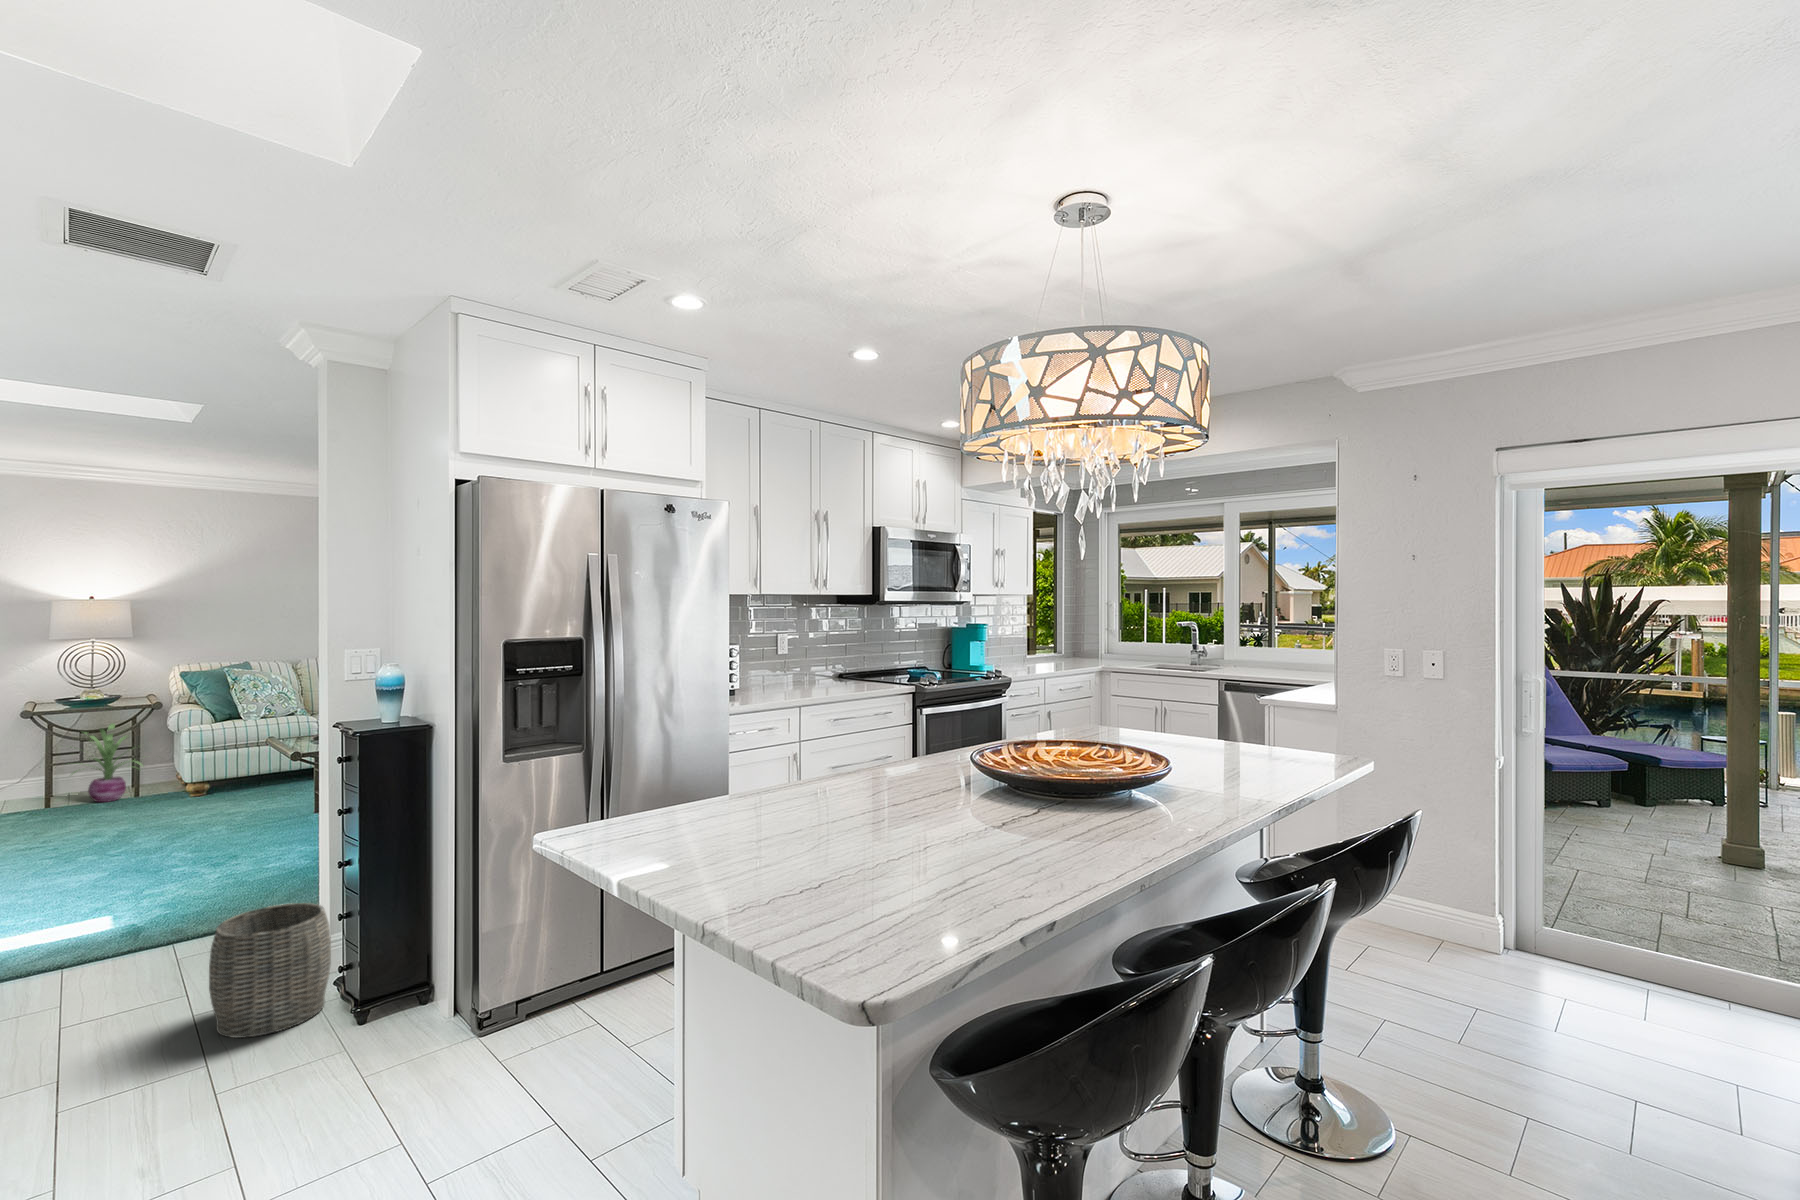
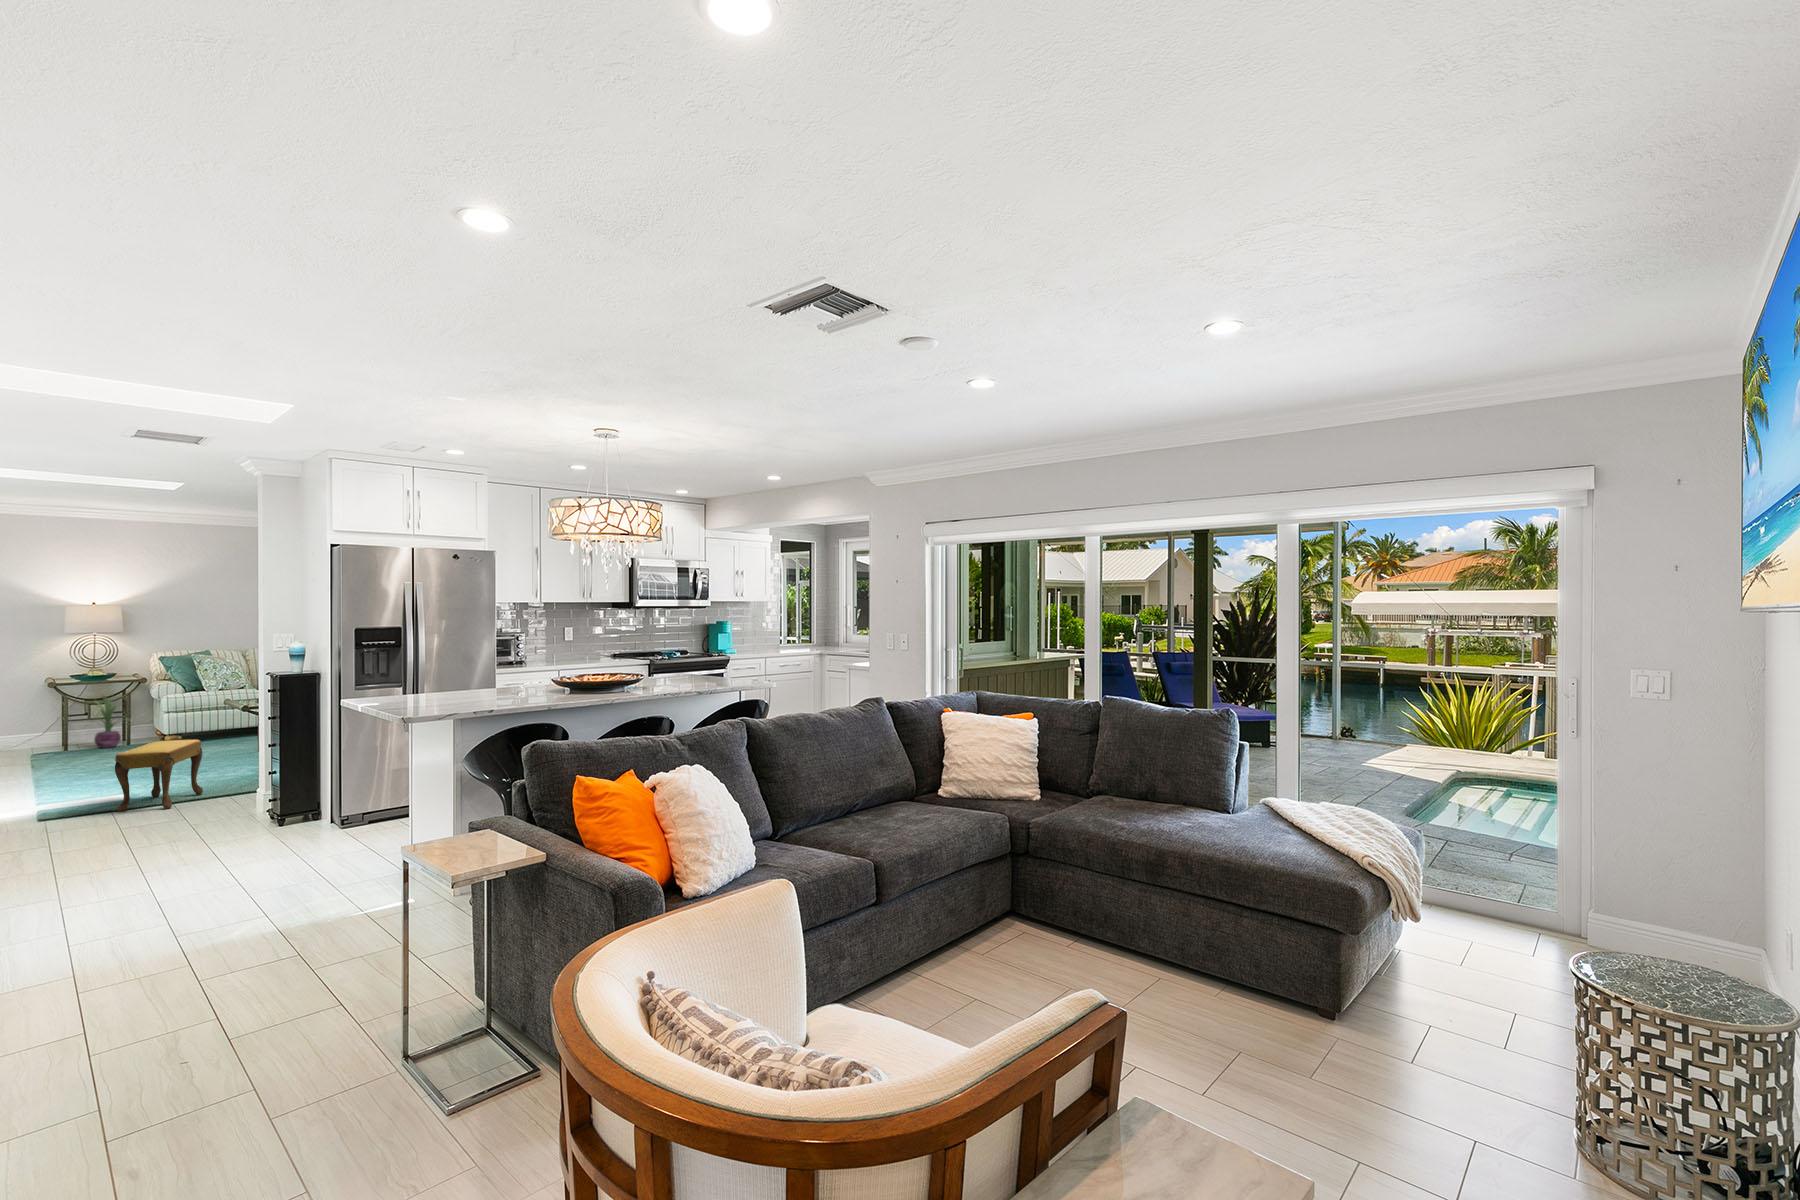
footstool: none [69,824,228,966] -> present [115,740,203,812]
woven basket: present [209,903,331,1038] -> none [199,770,263,831]

